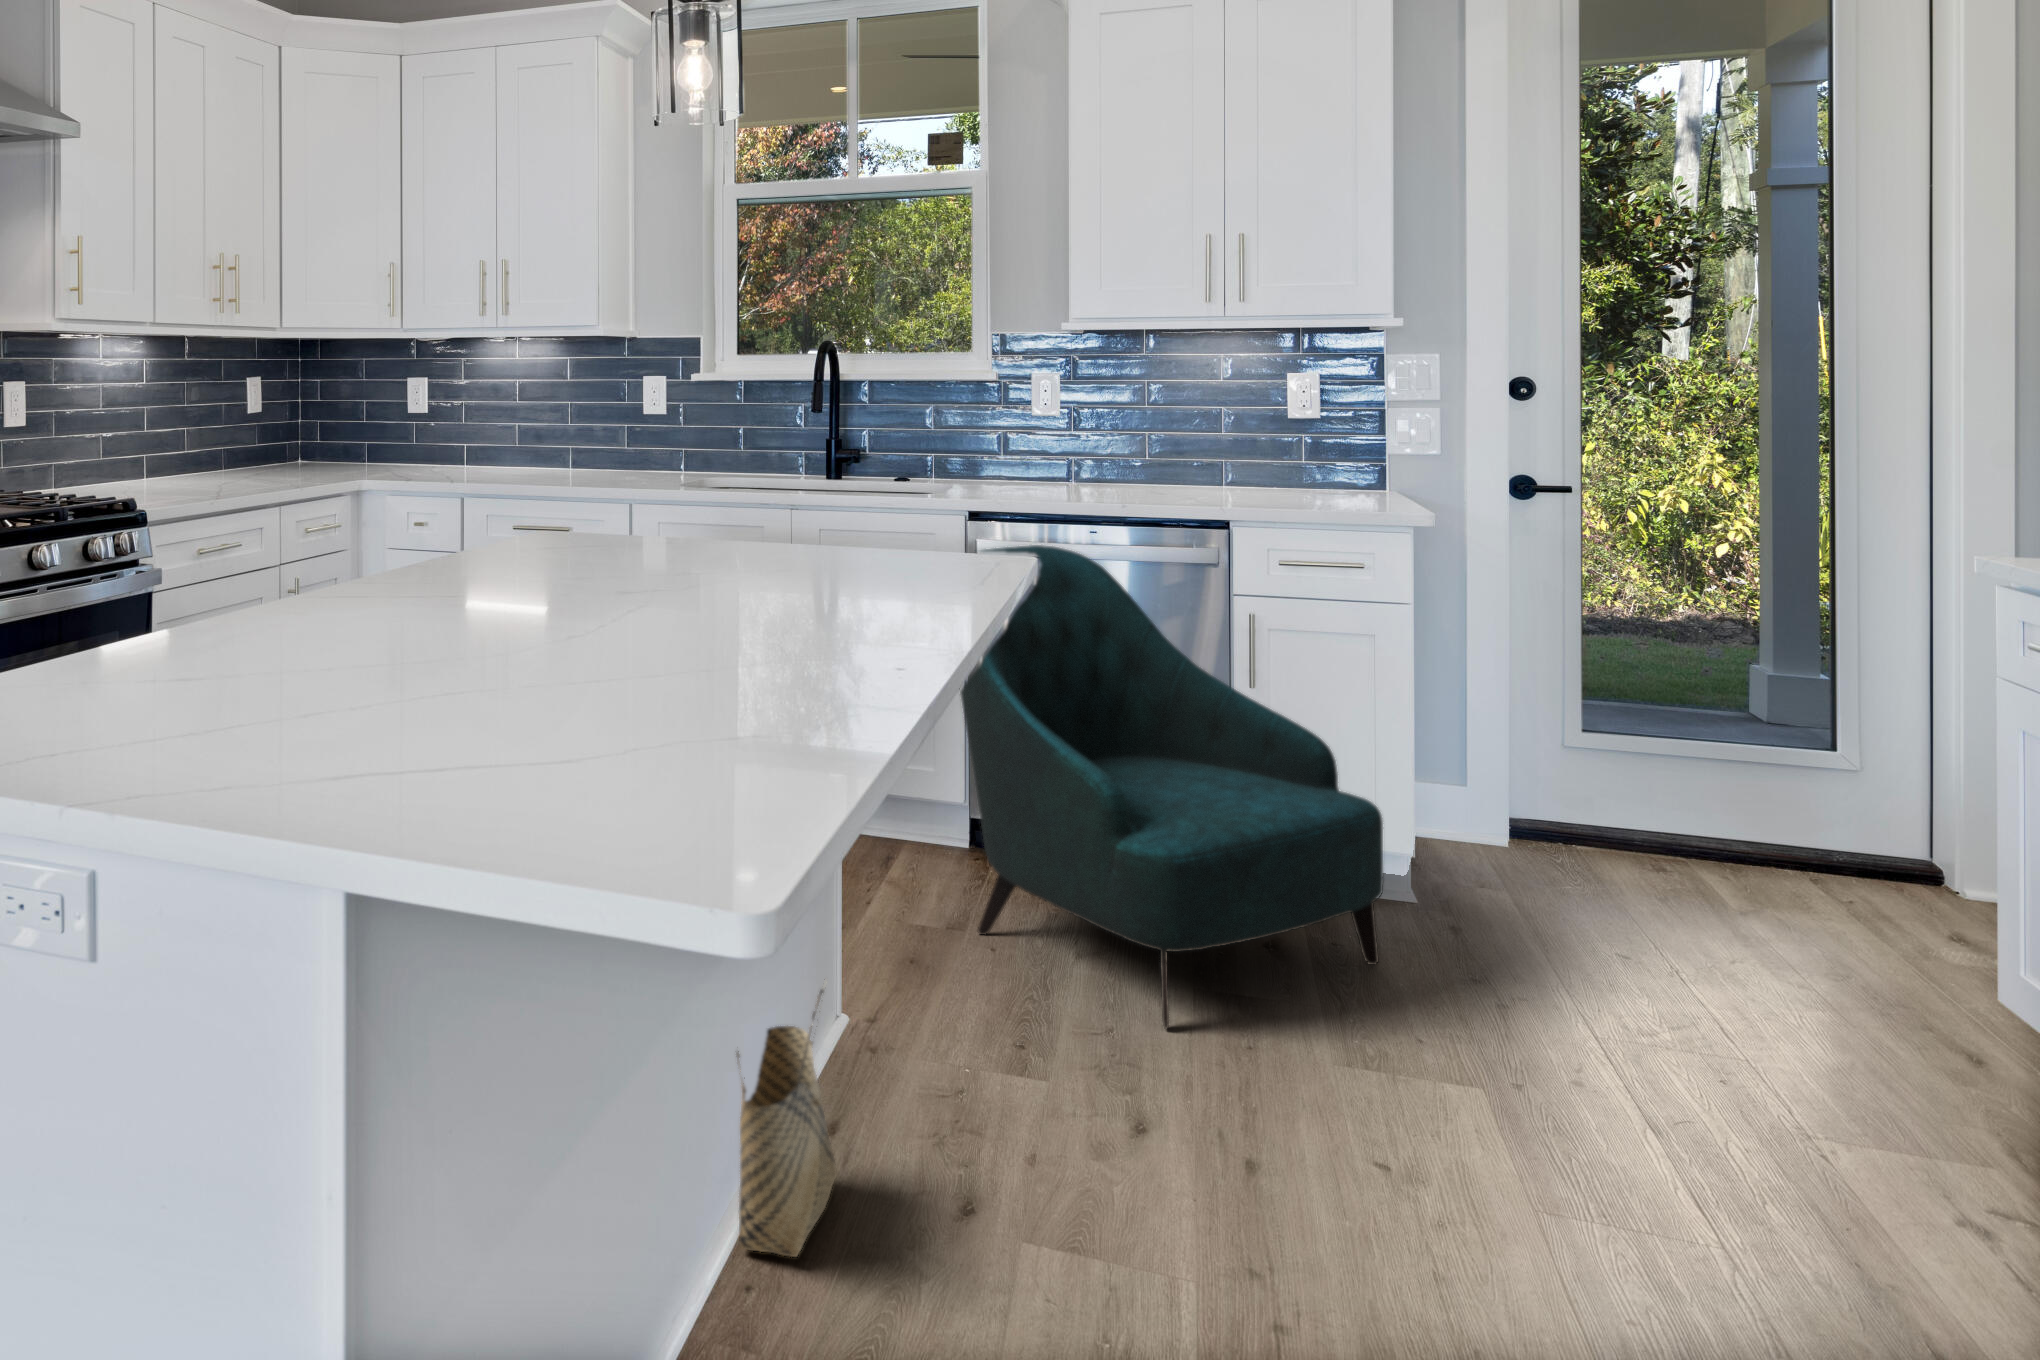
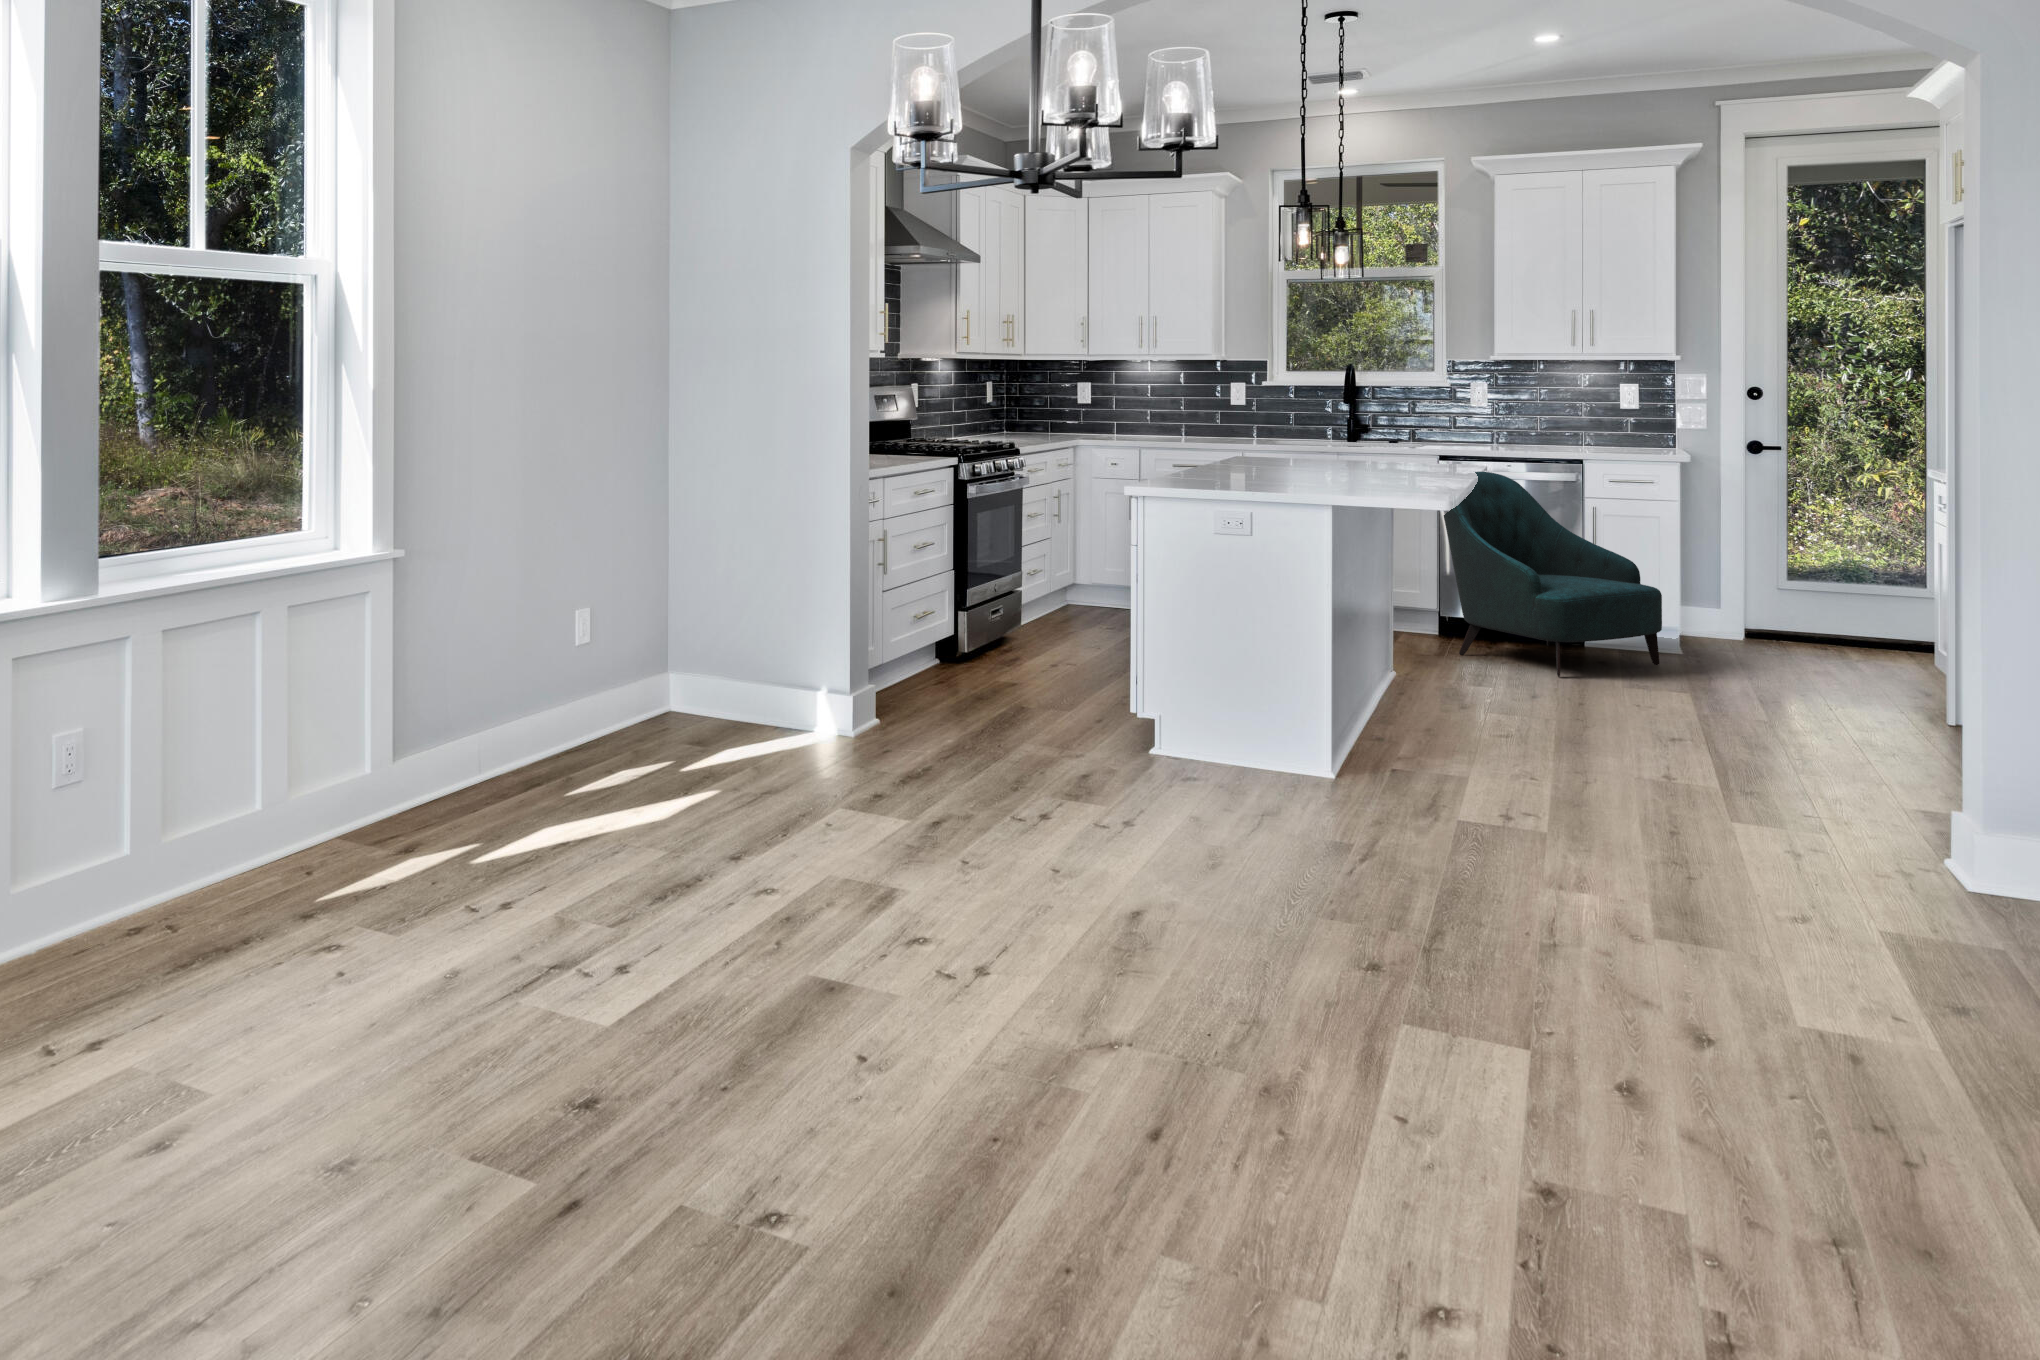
woven basket: present [737,978,837,1257] -> none [1391,613,1435,711]

